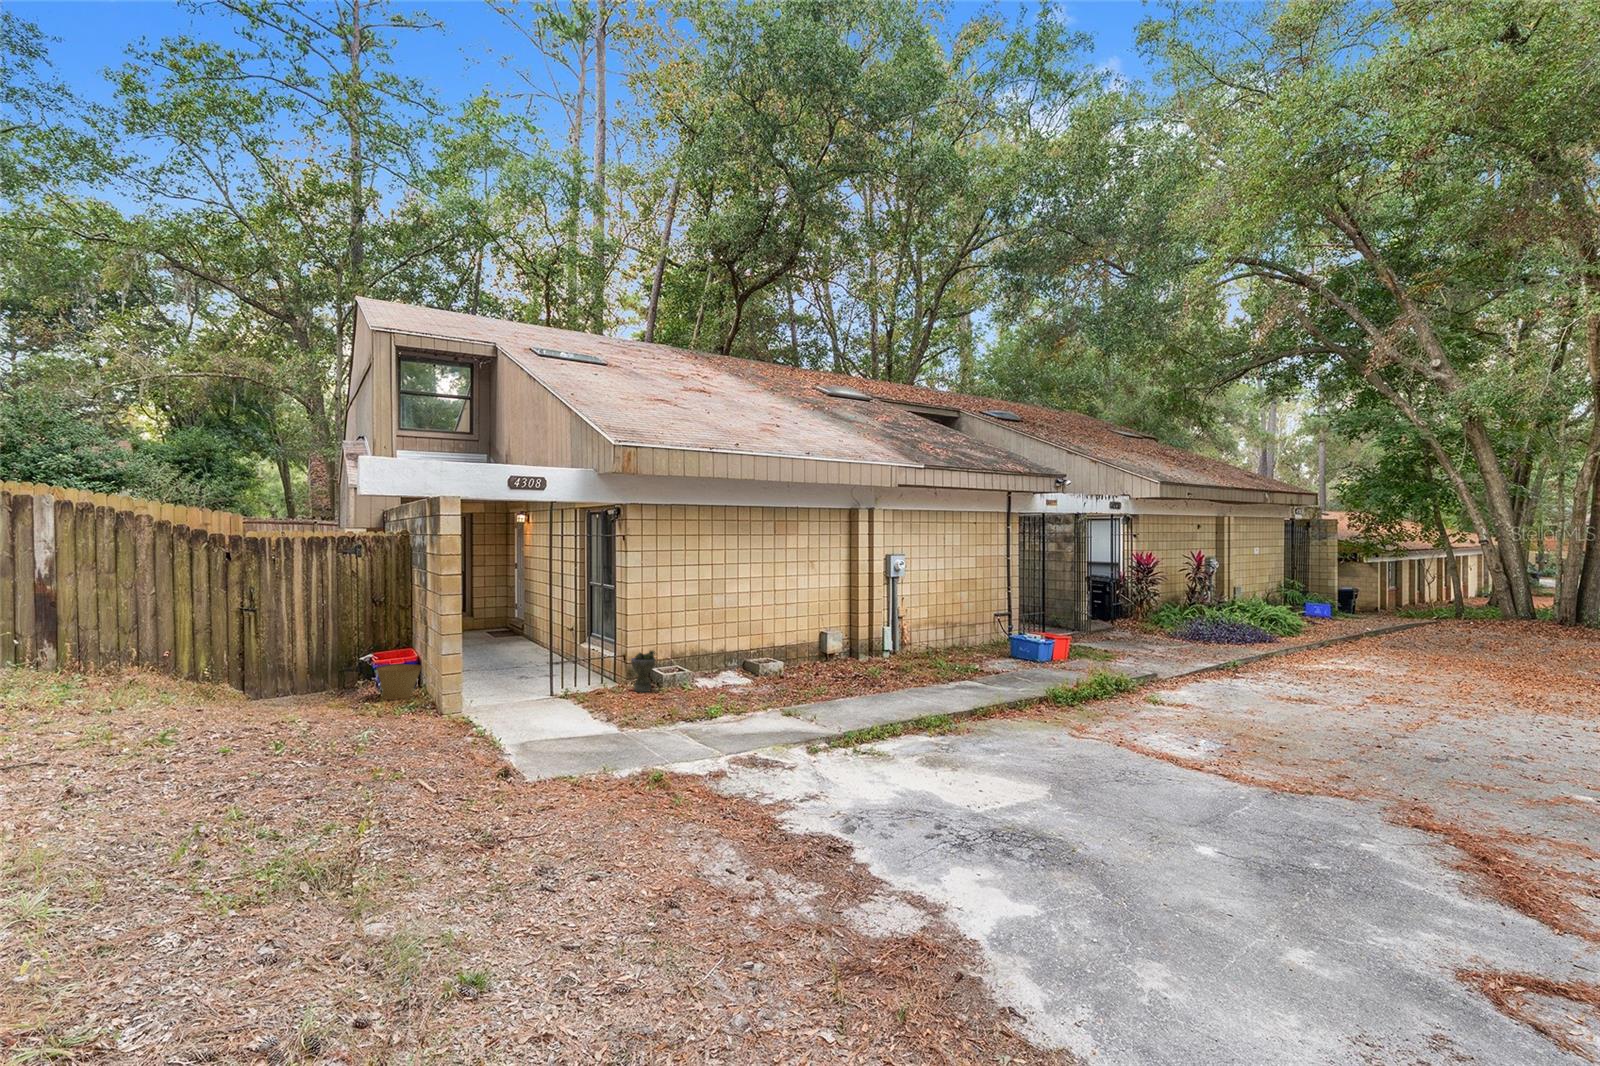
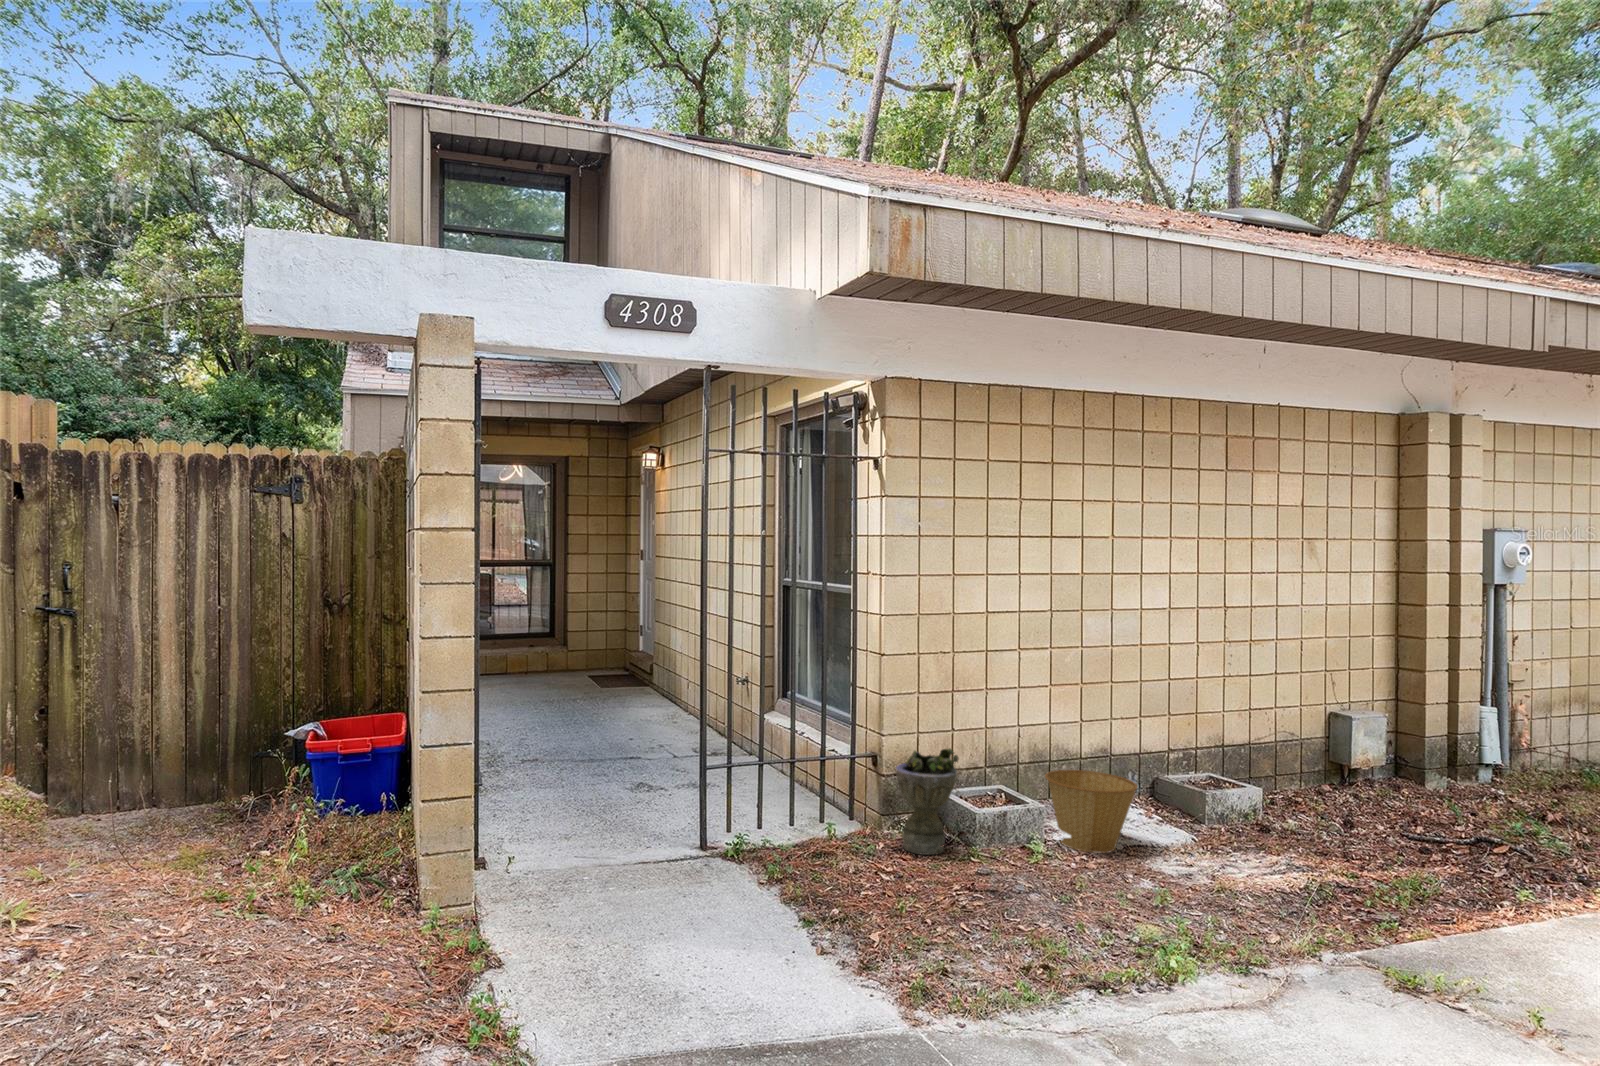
basket: present [376,664,422,699] -> present [1045,770,1138,853]

